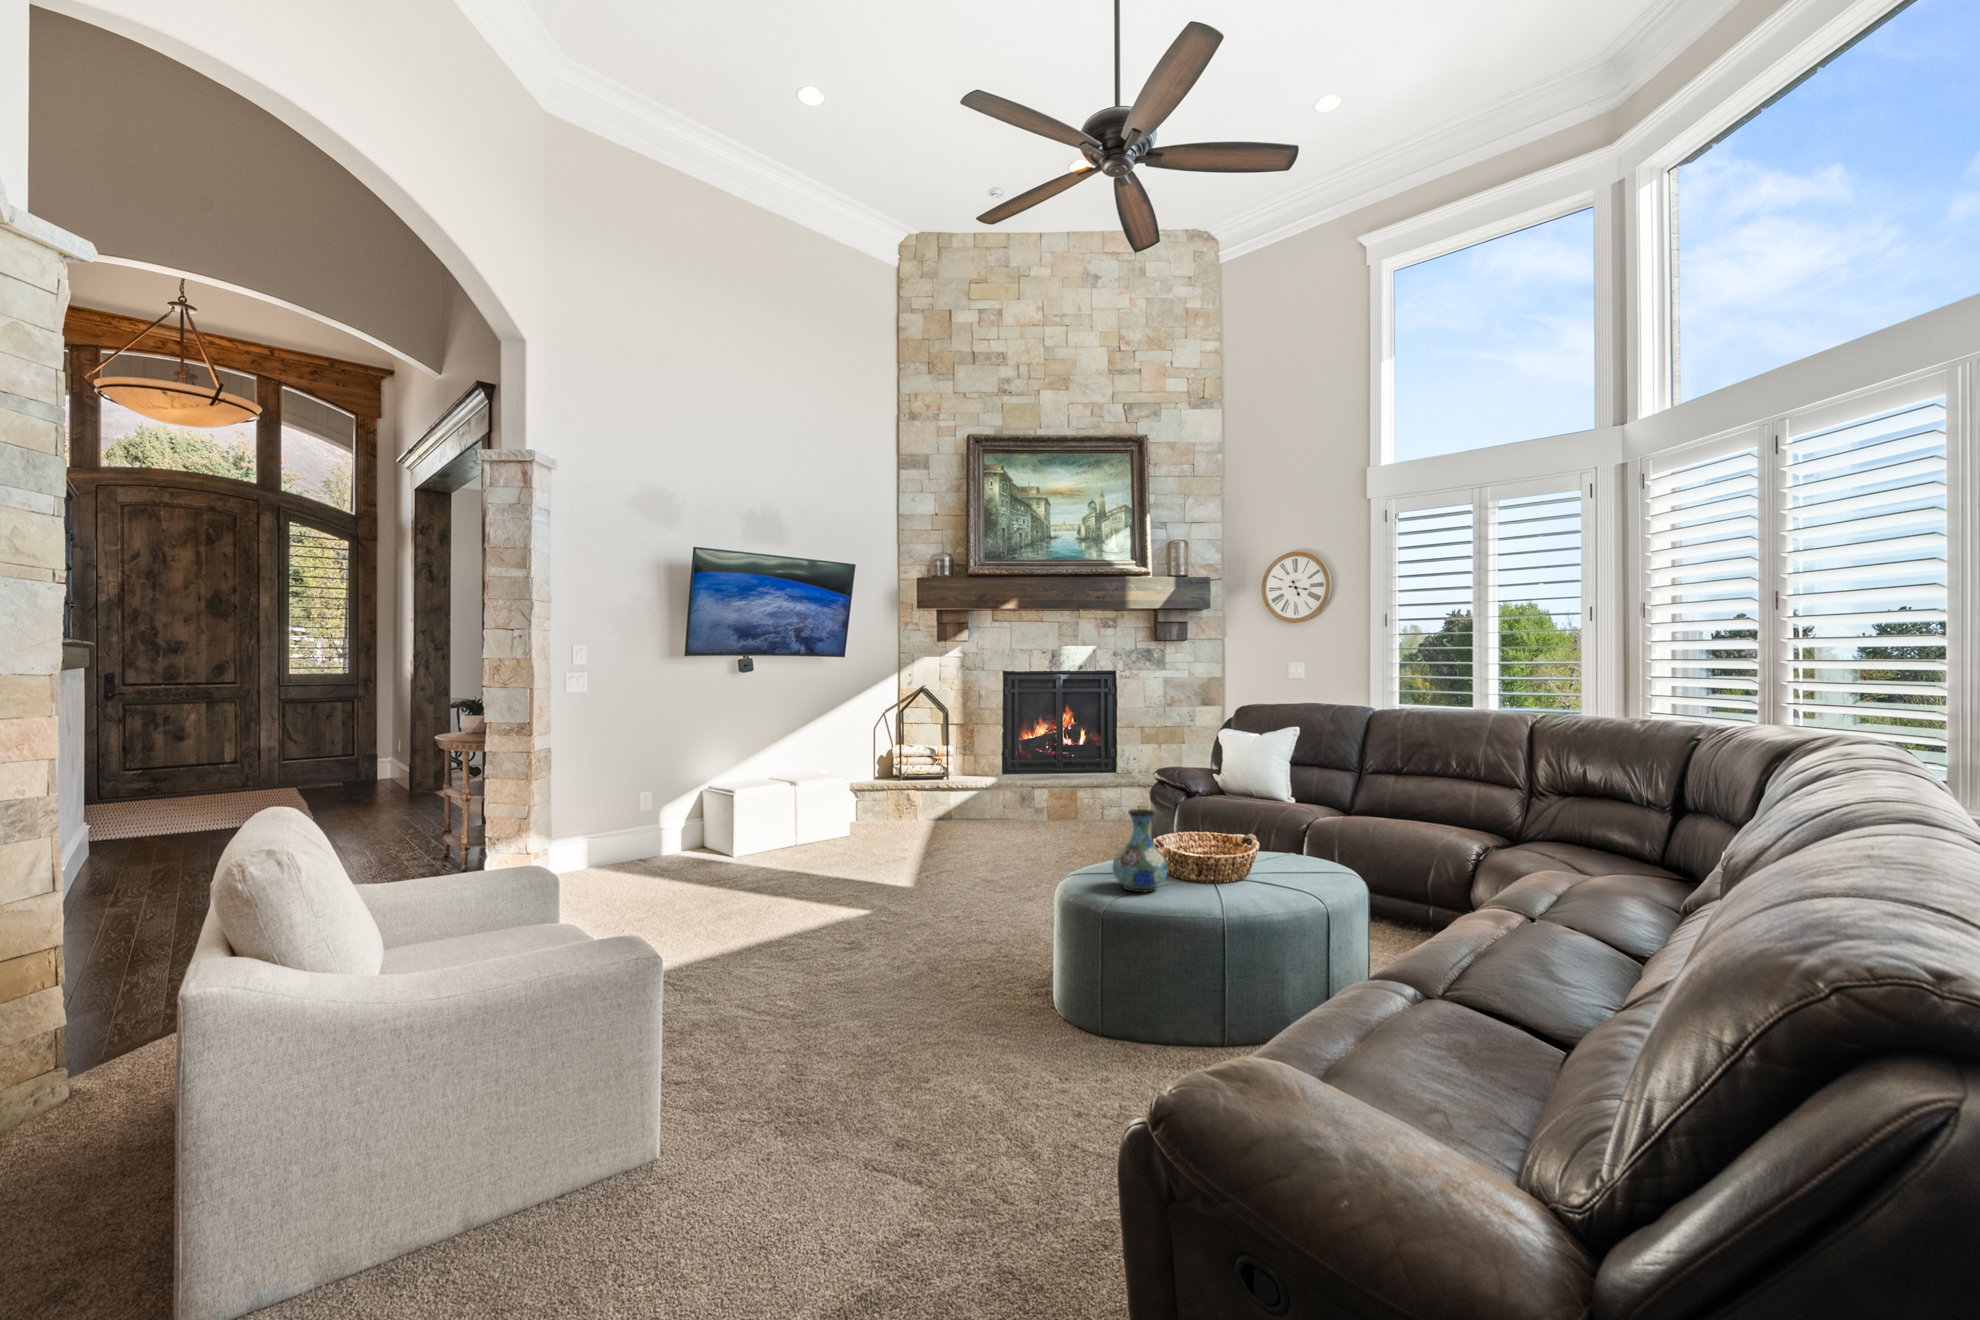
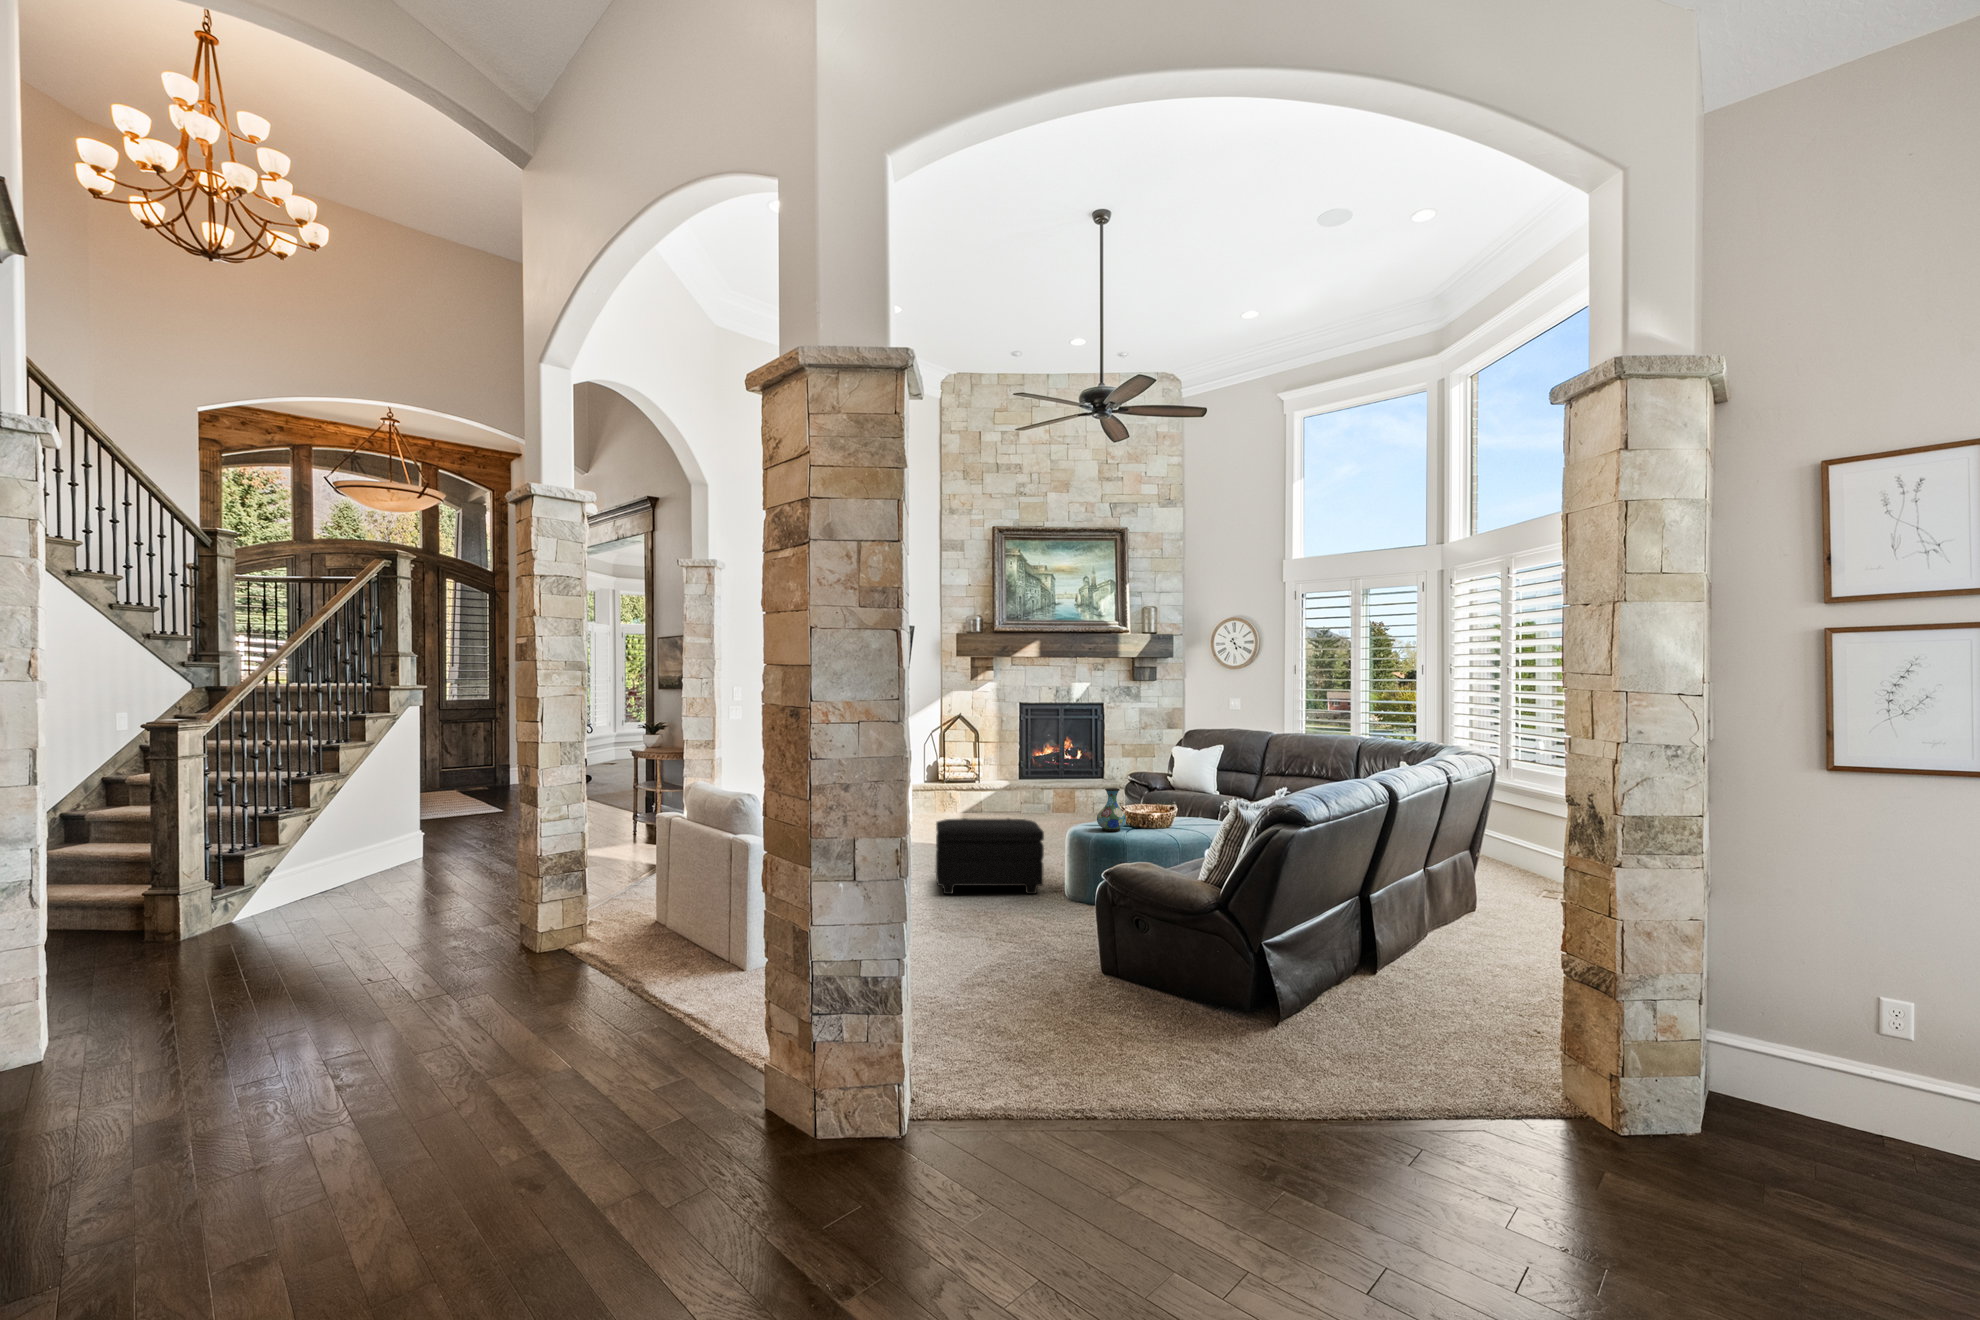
footstool: none [818,856,1015,1004] -> present [936,818,1044,894]

